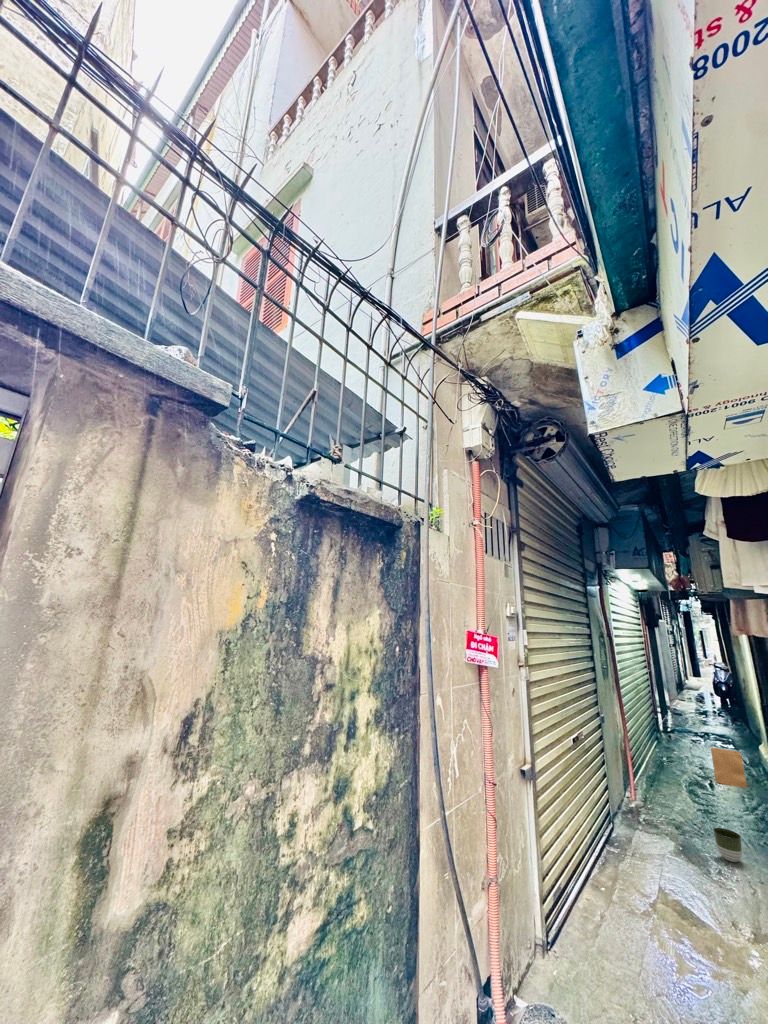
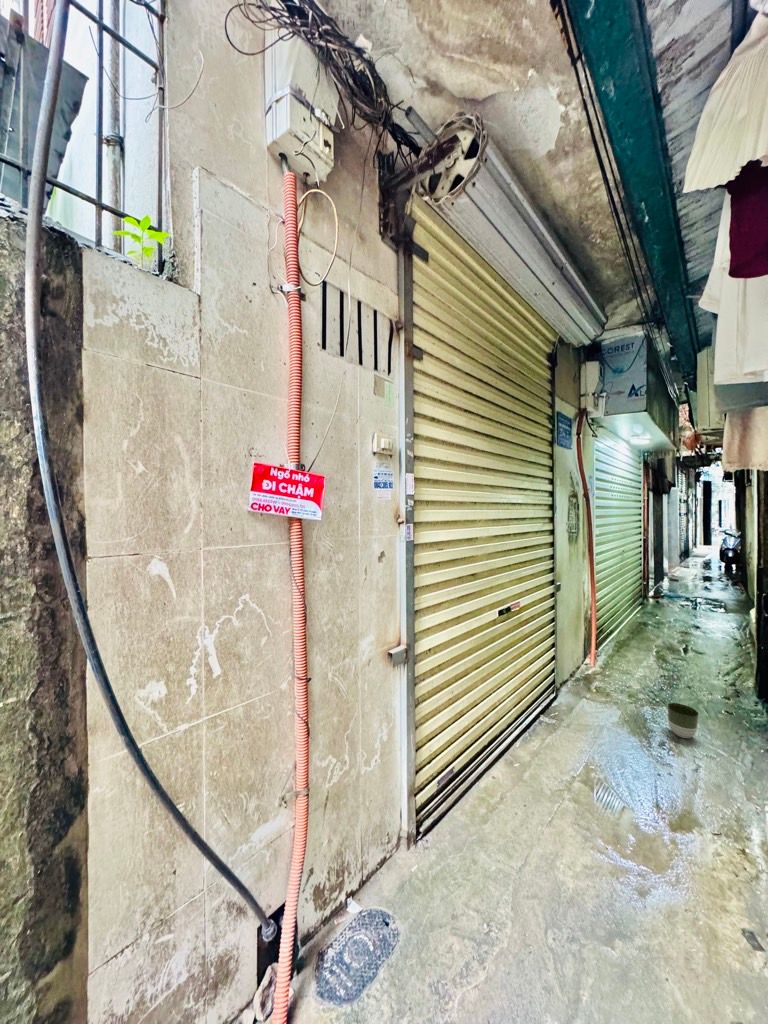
cardboard box: present [711,747,747,788] -> none [694,614,729,655]

